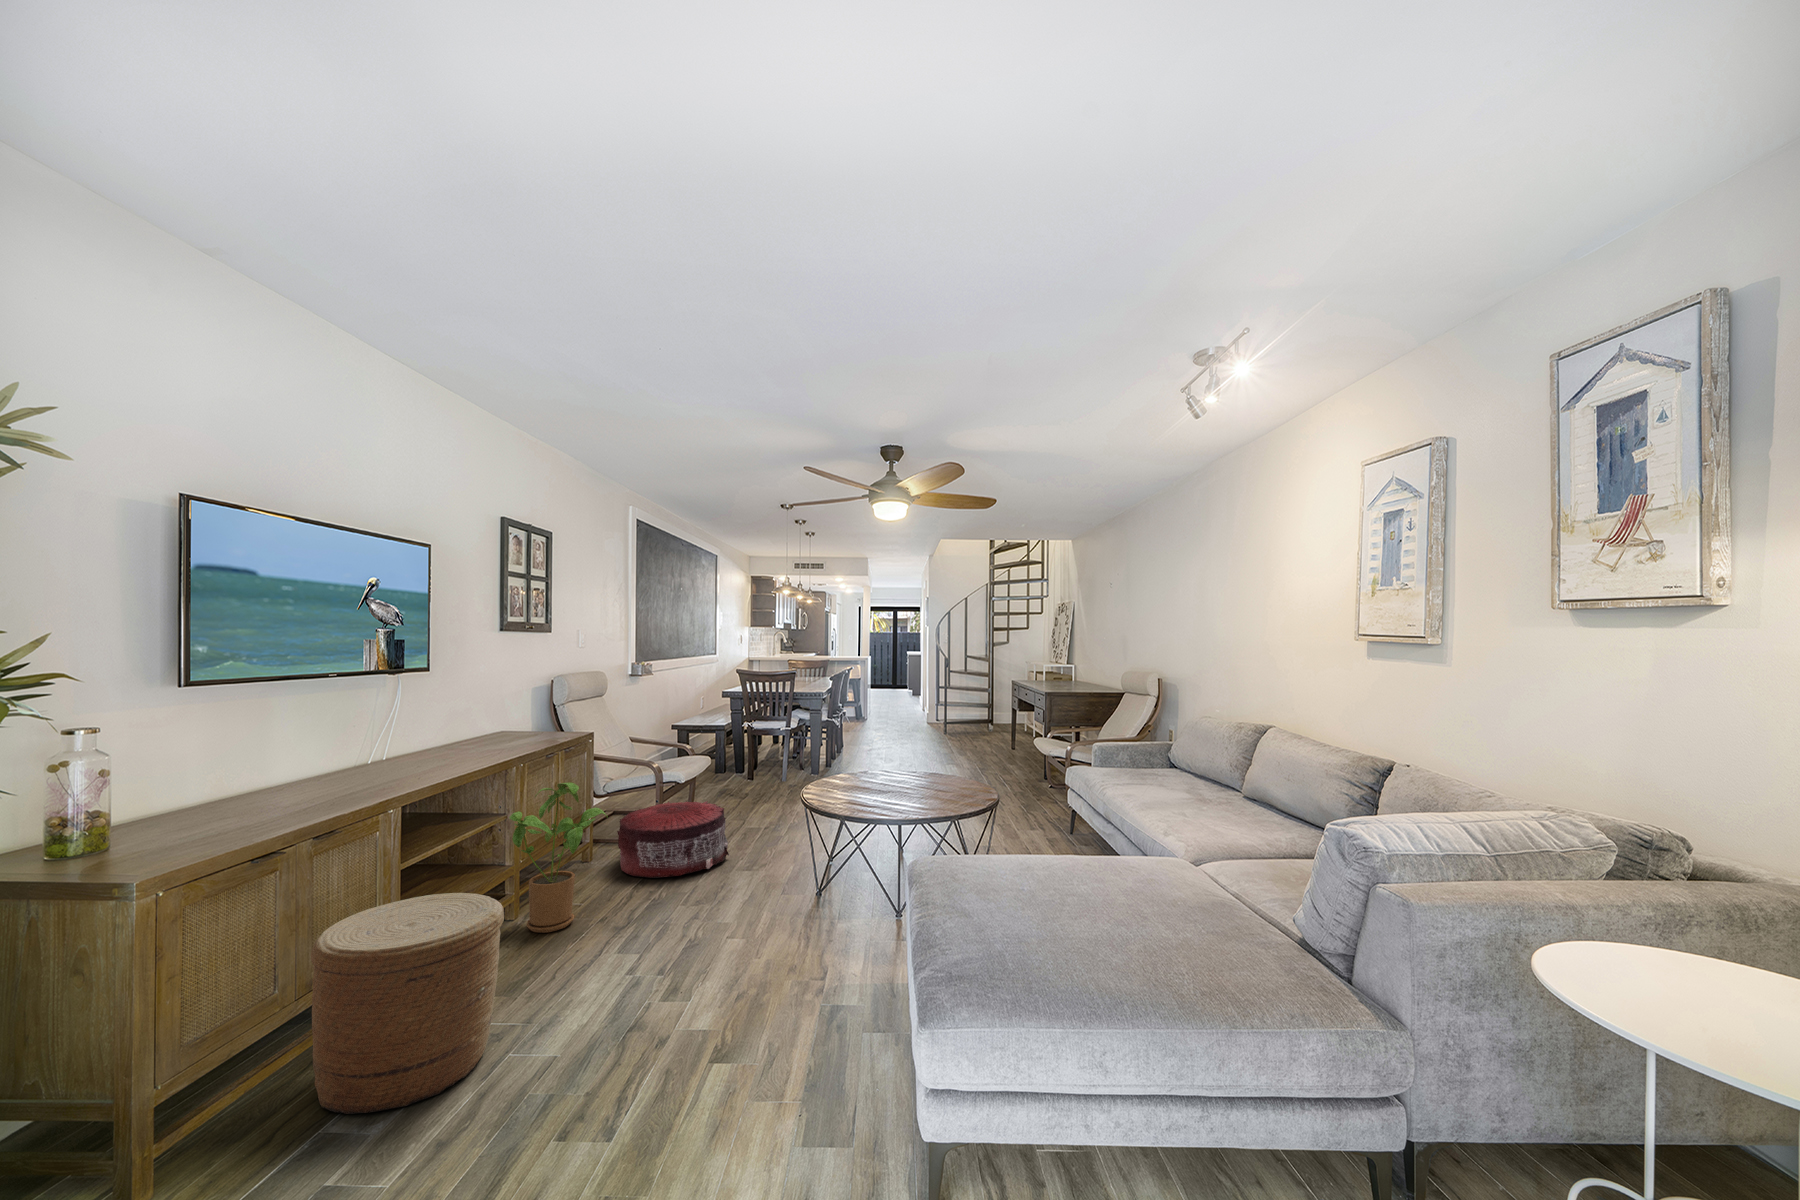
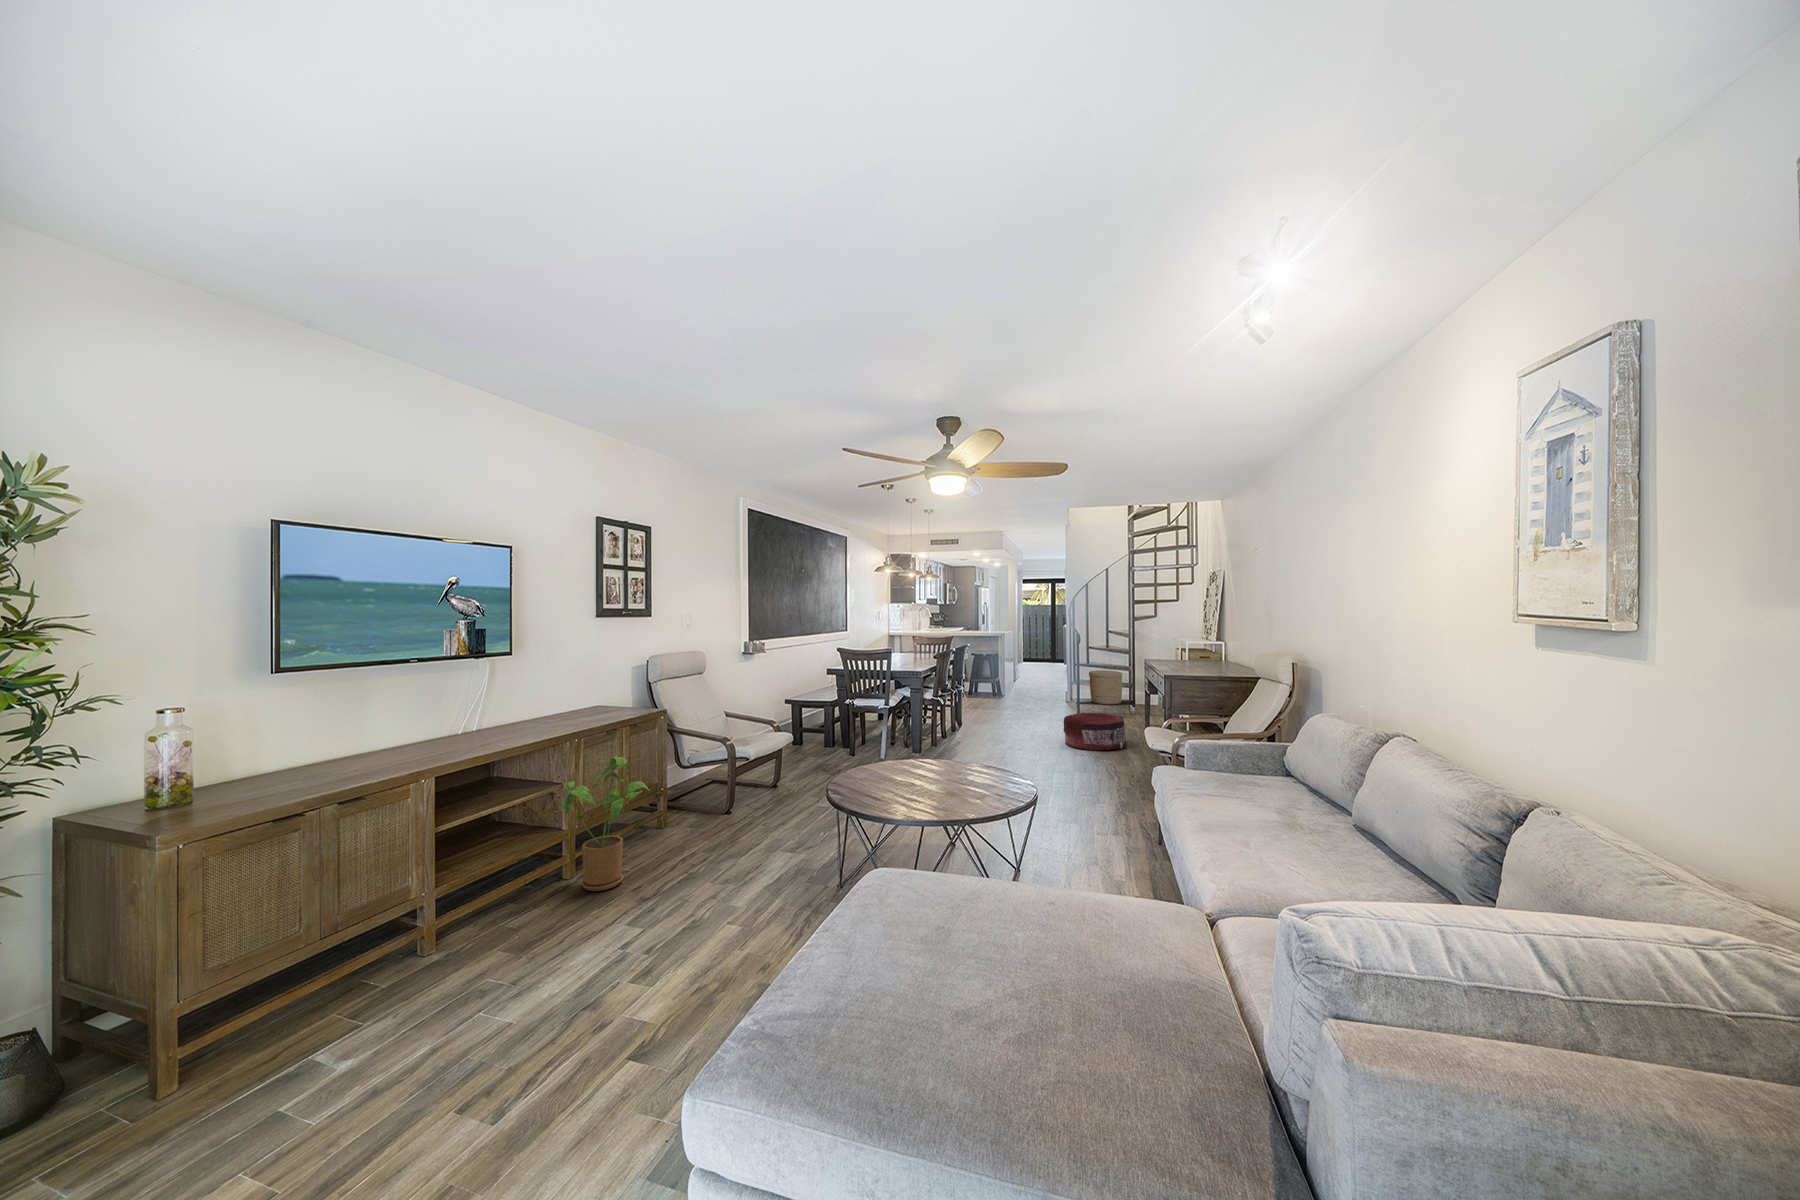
pouf: present [617,801,729,878] -> present [1063,712,1127,750]
woven basket: present [311,893,504,1114] -> present [1089,670,1122,704]

